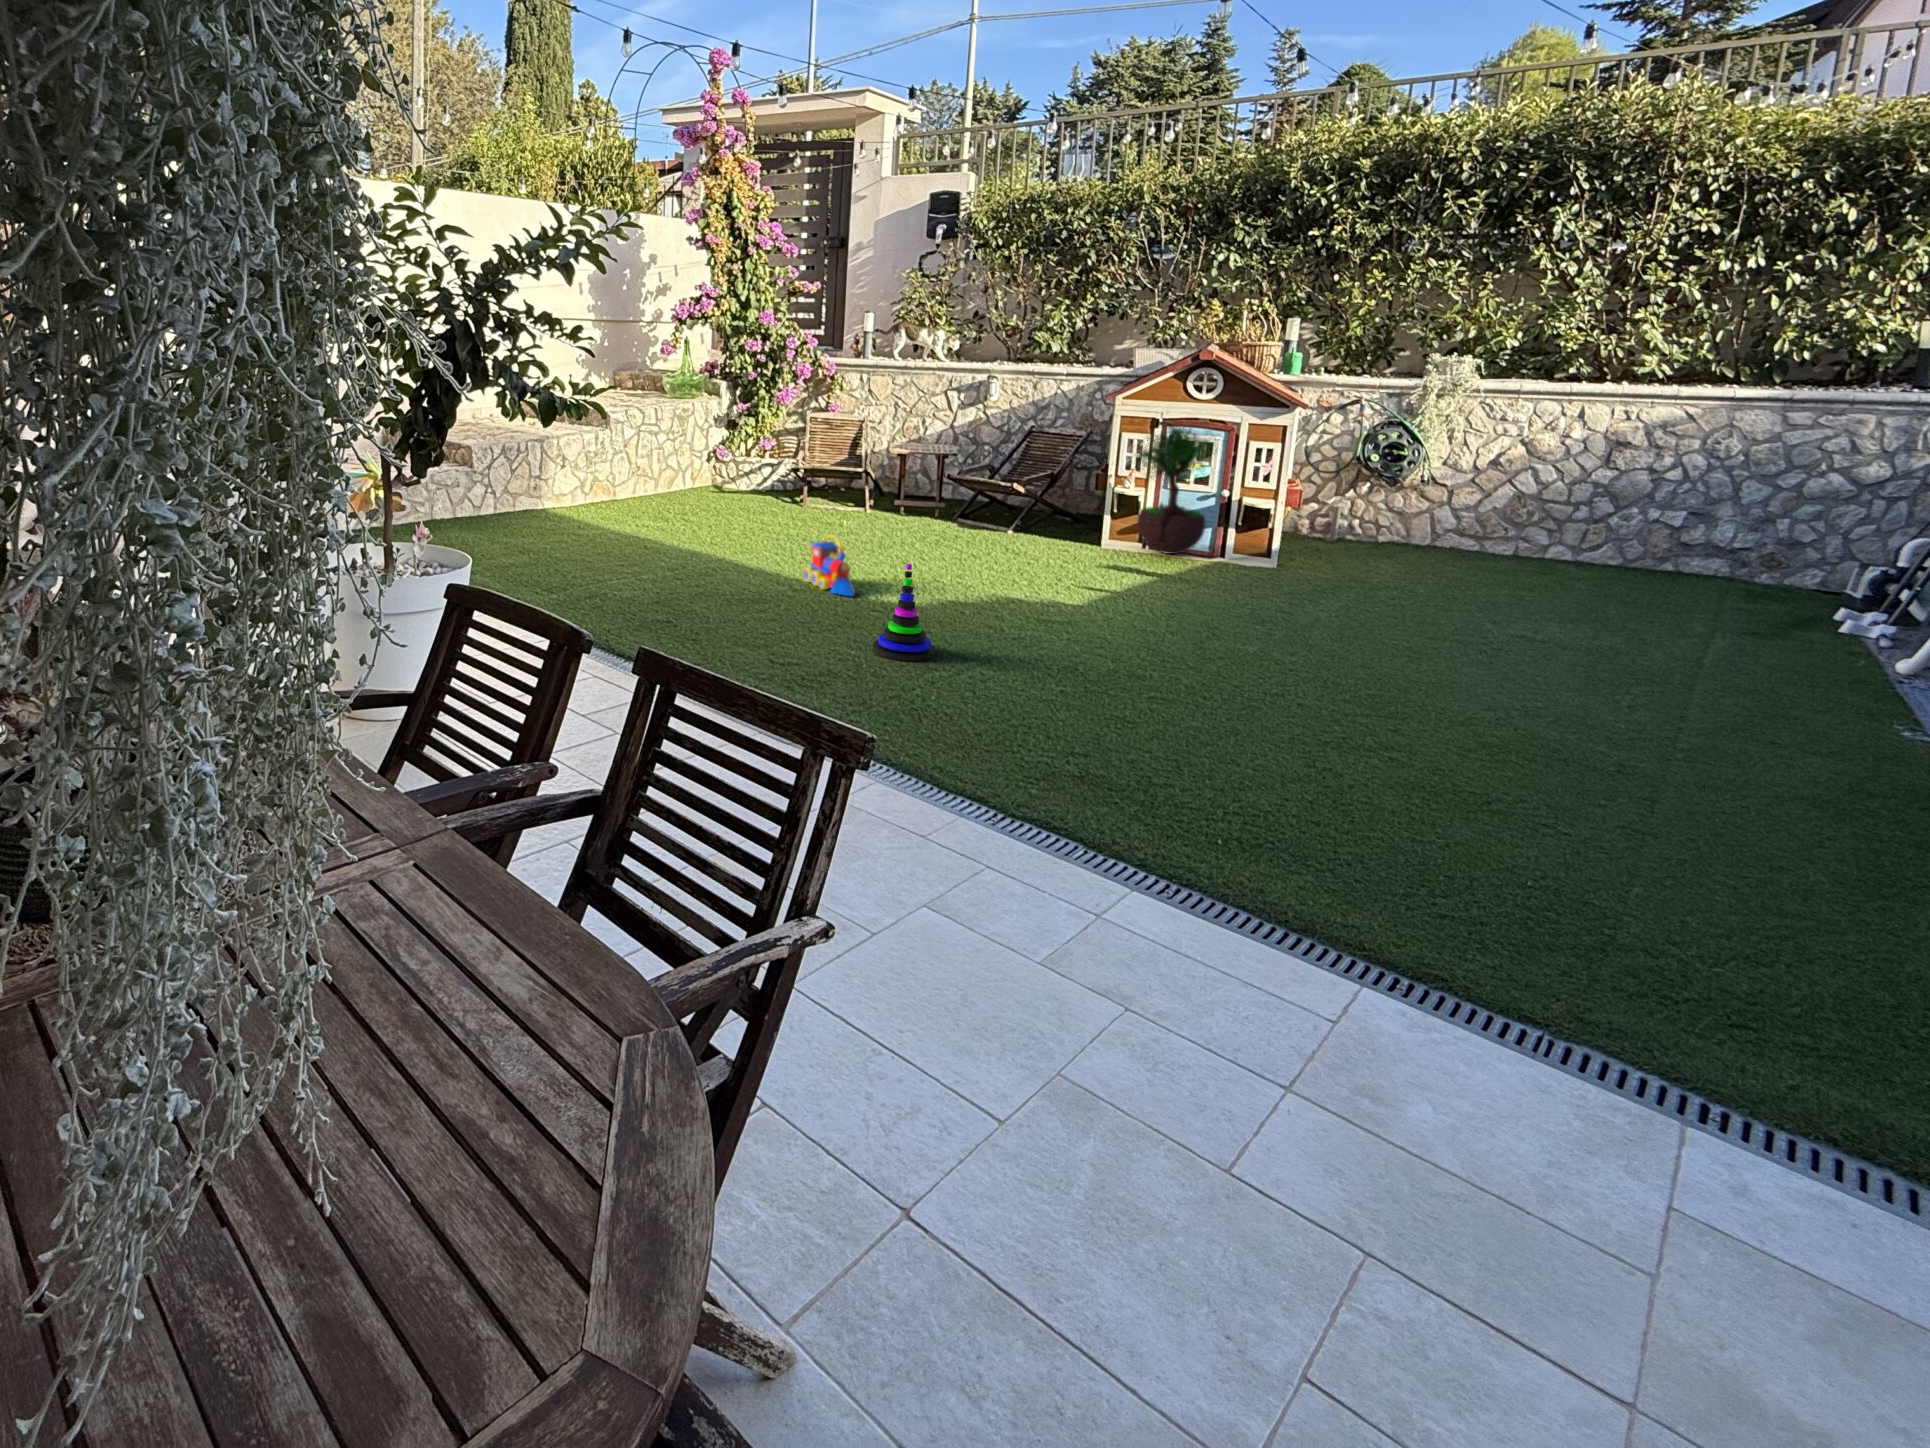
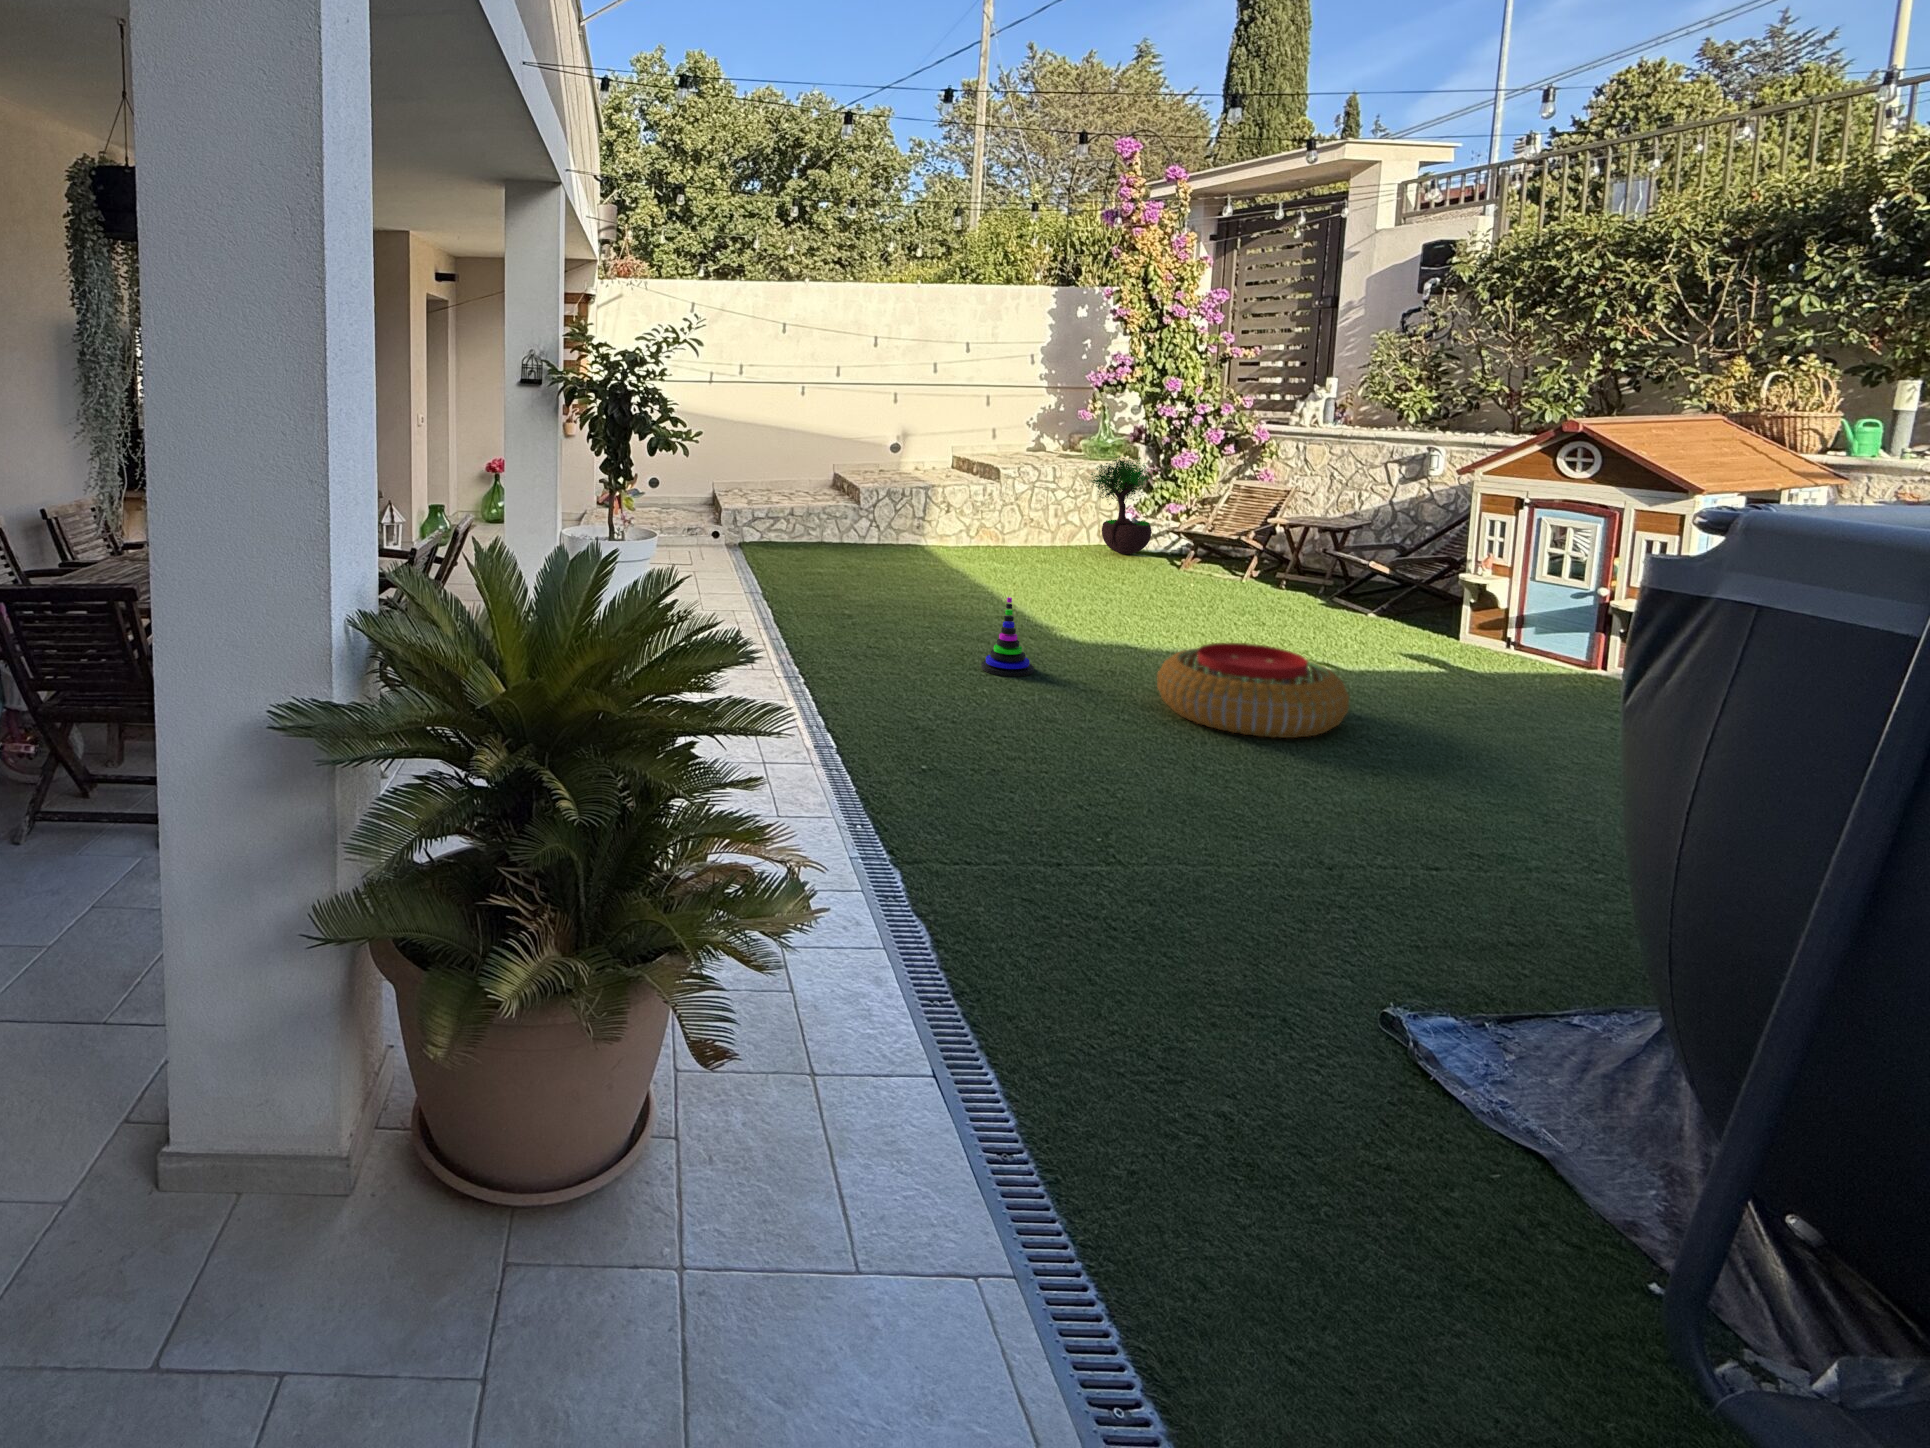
potted tree: present [1129,422,1217,554] -> present [1090,449,1154,554]
toy train: present [803,534,855,596] -> none [1034,580,1065,633]
pouf: none [1083,584,1287,686] -> present [1157,643,1349,738]

